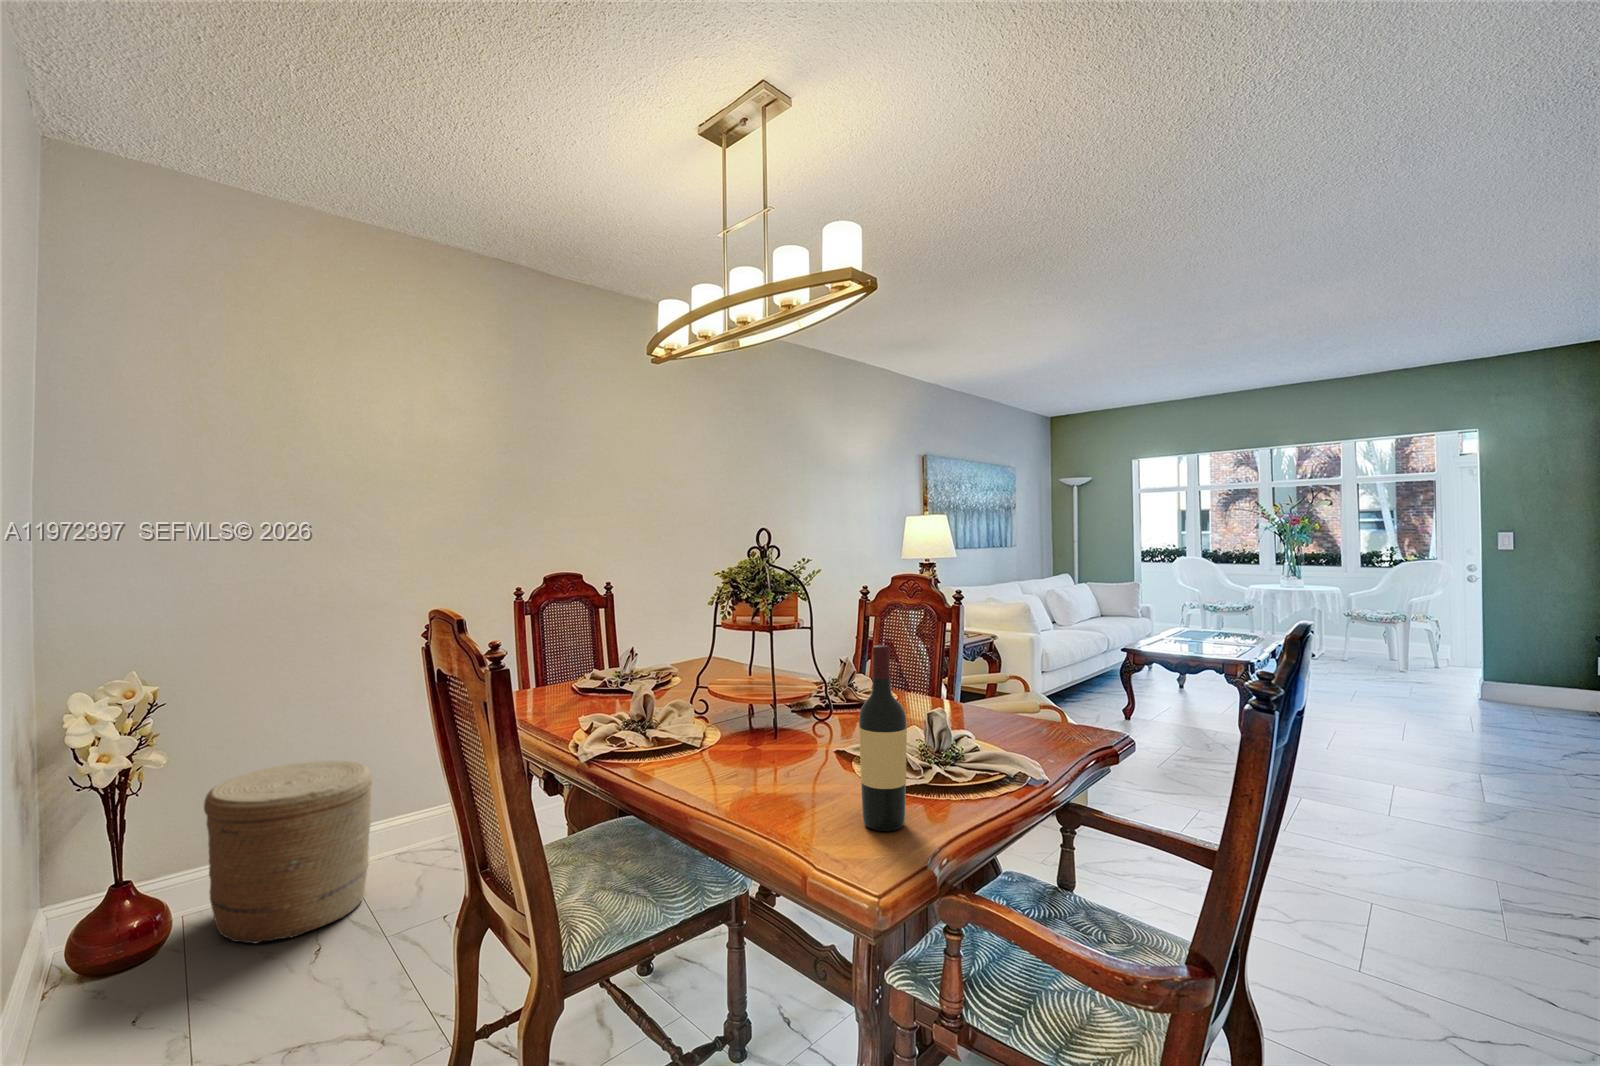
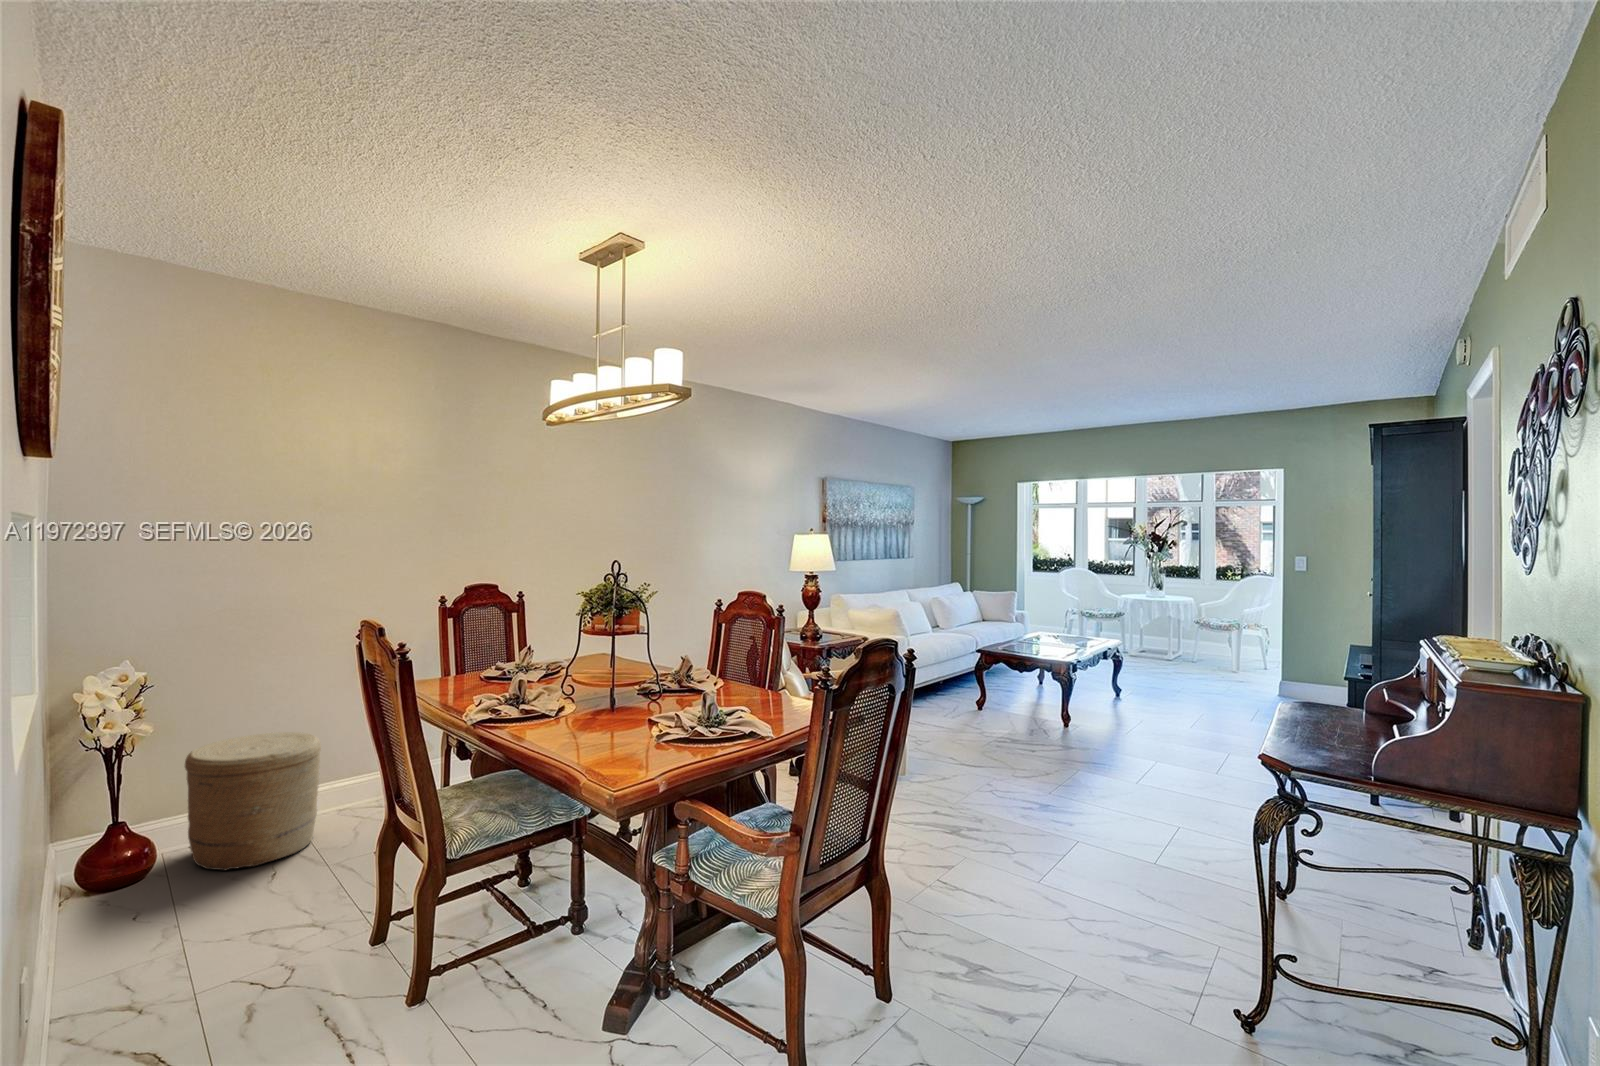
wine bottle: present [859,645,907,831] -> none [636,647,667,764]

